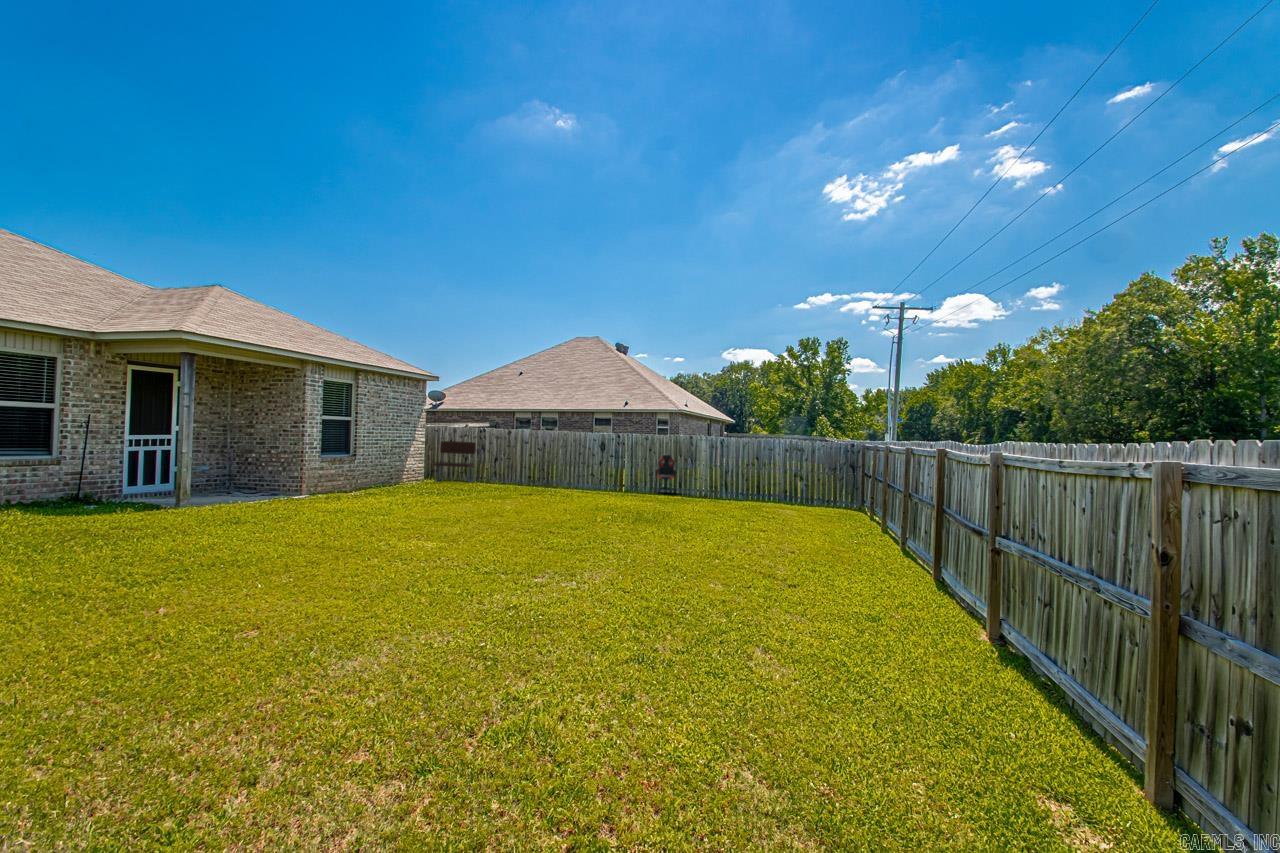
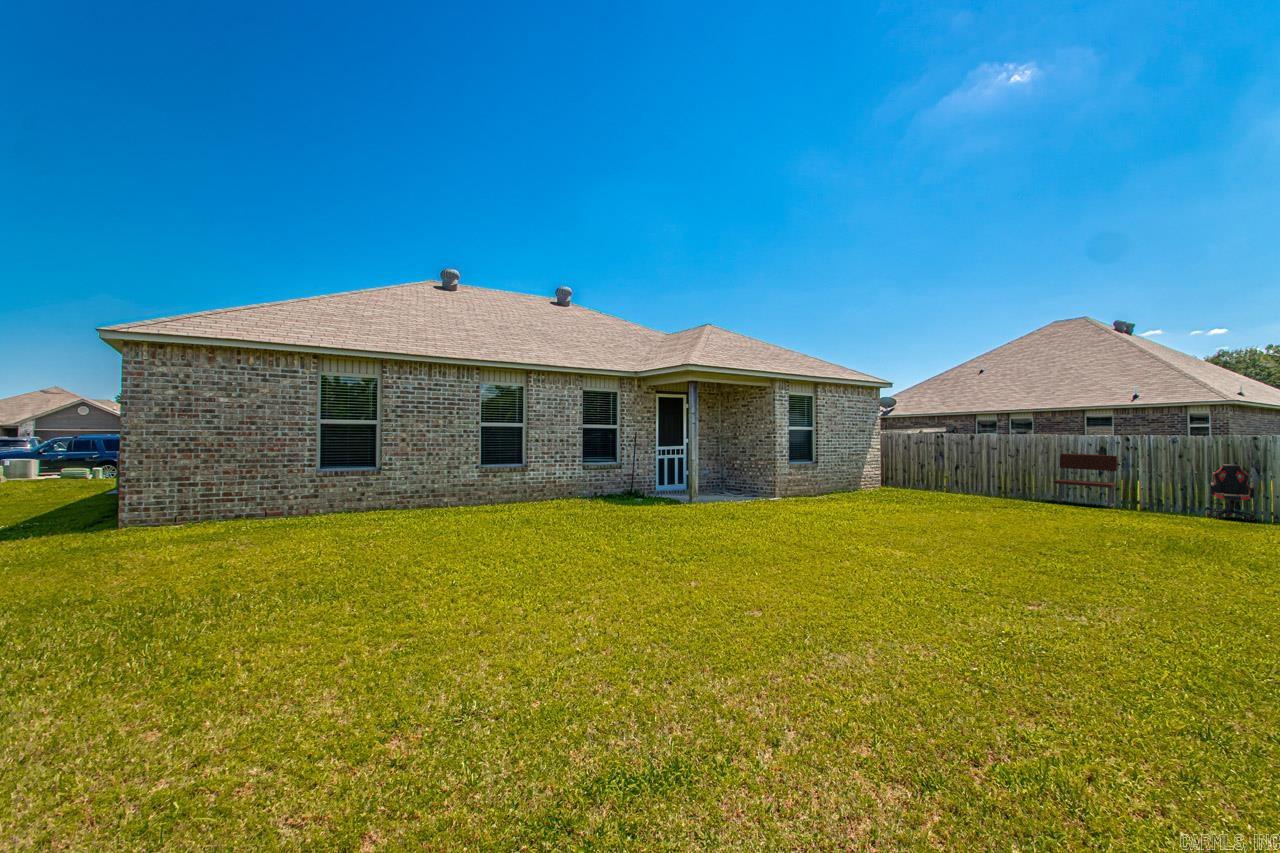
bench: present [434,441,476,482] -> present [1054,454,1117,507]

